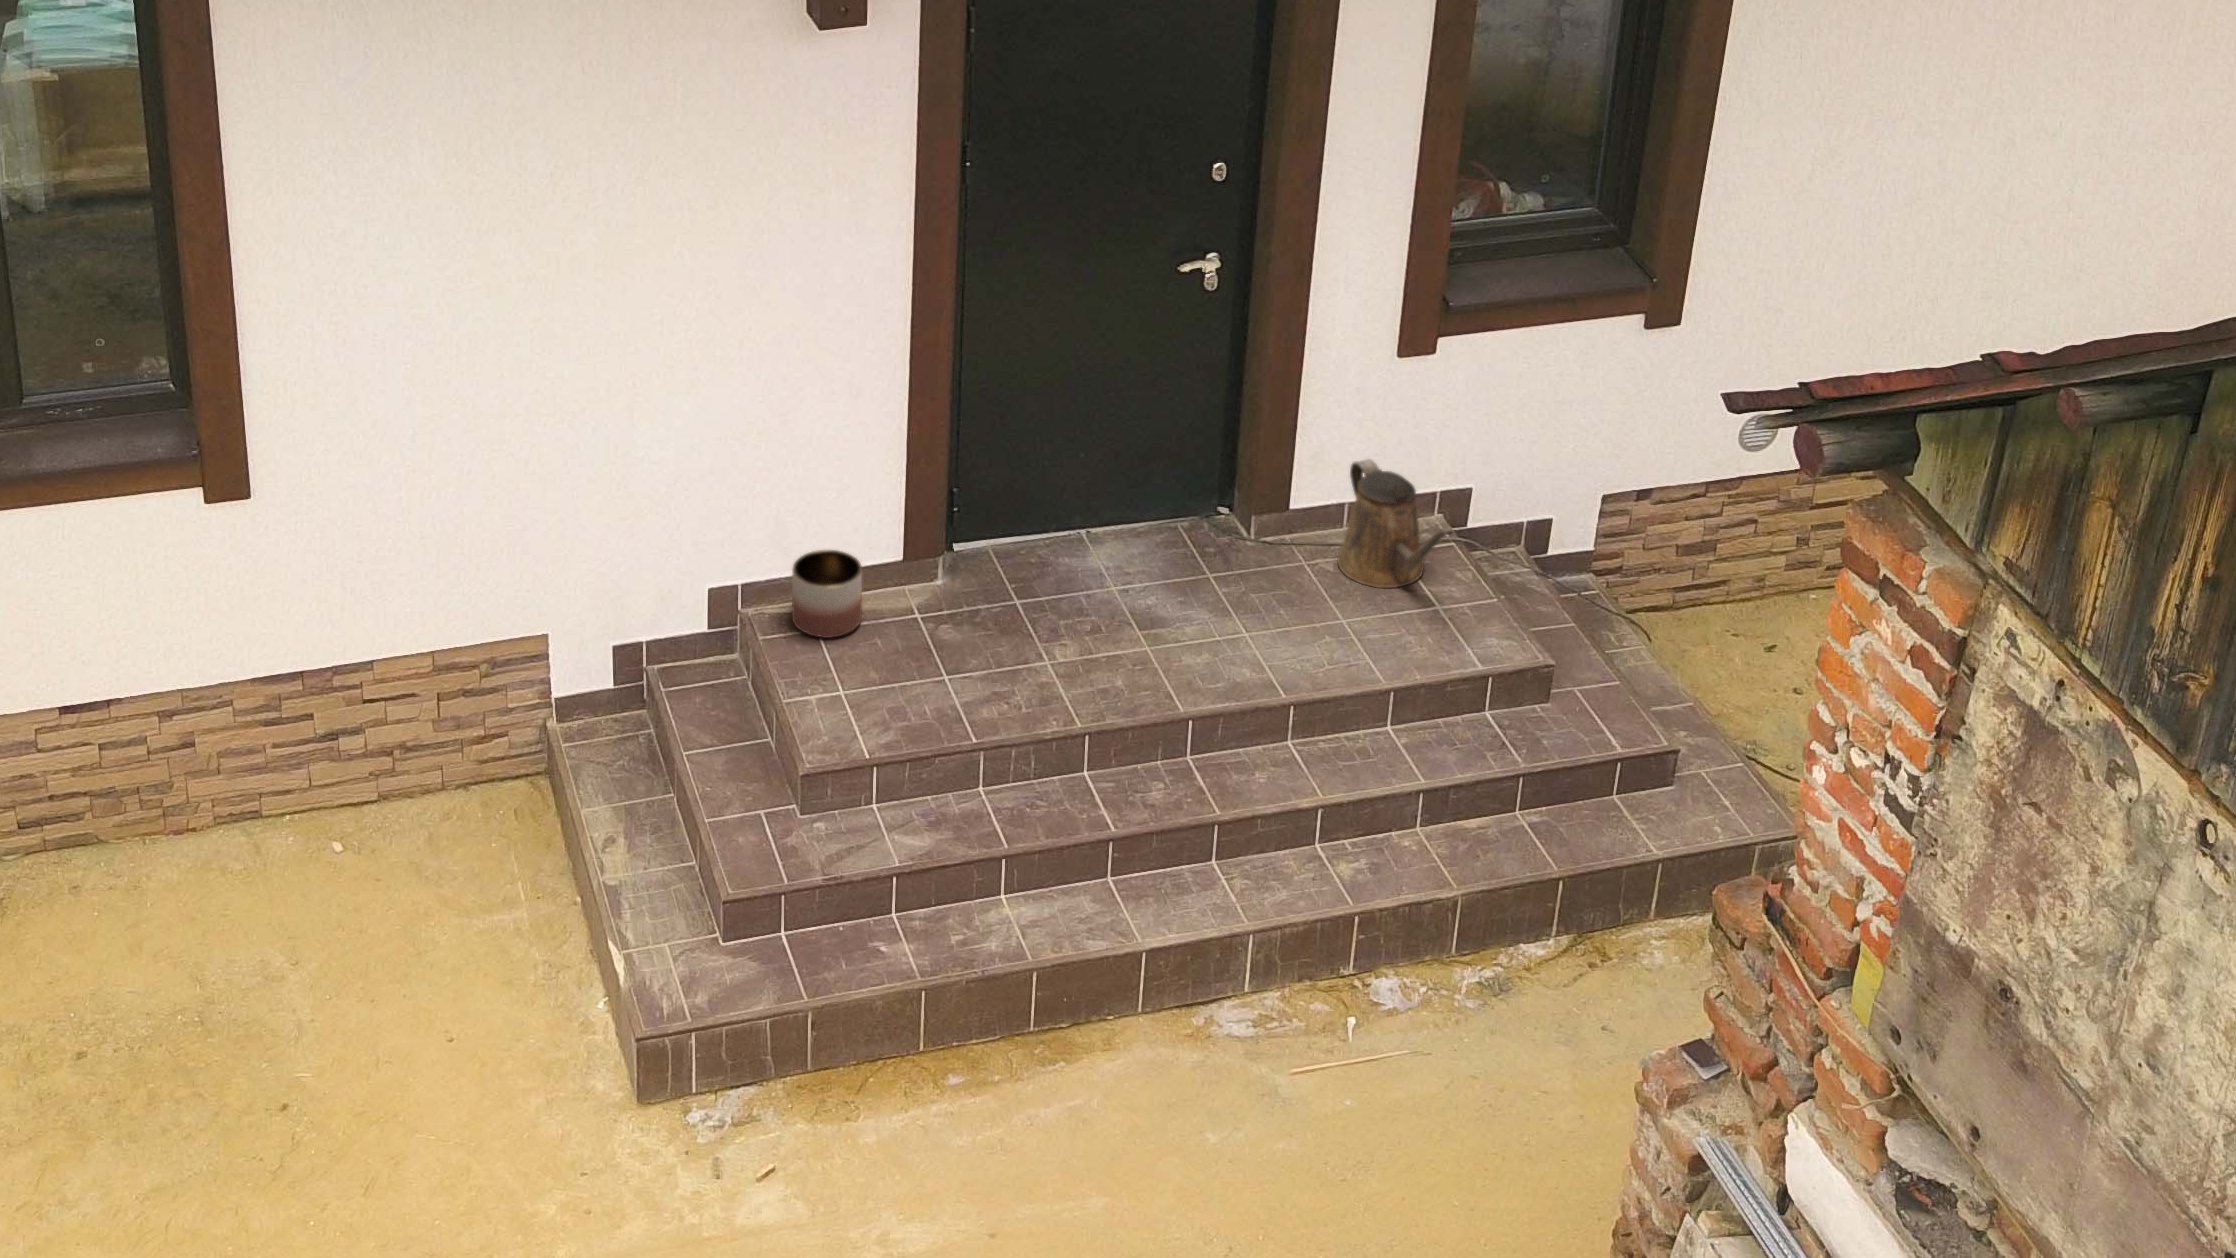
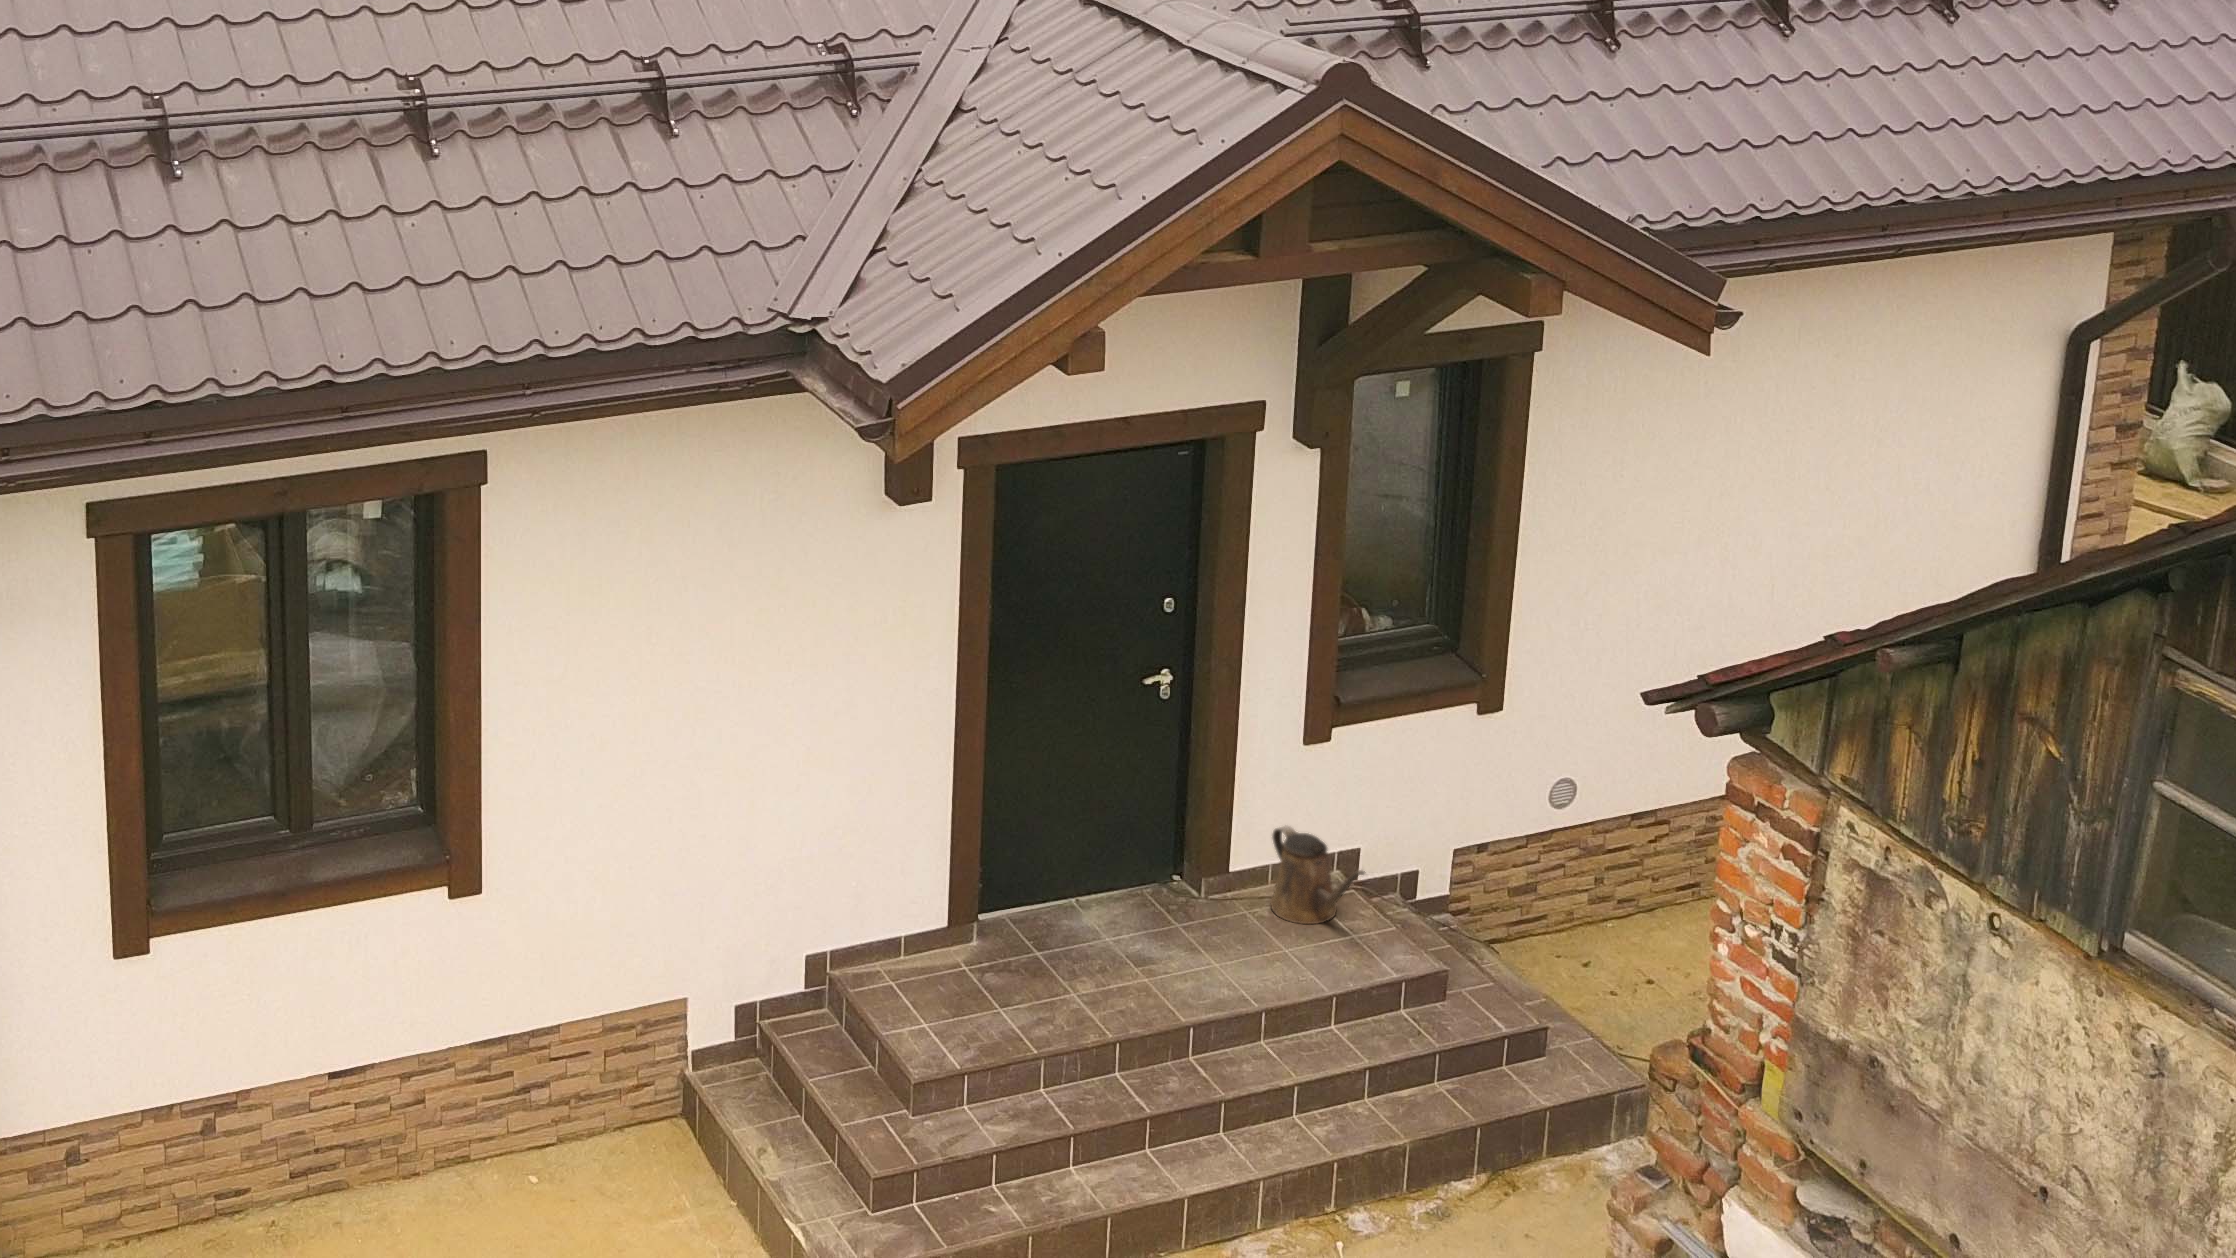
planter: present [792,550,862,638] -> none [873,916,927,984]

